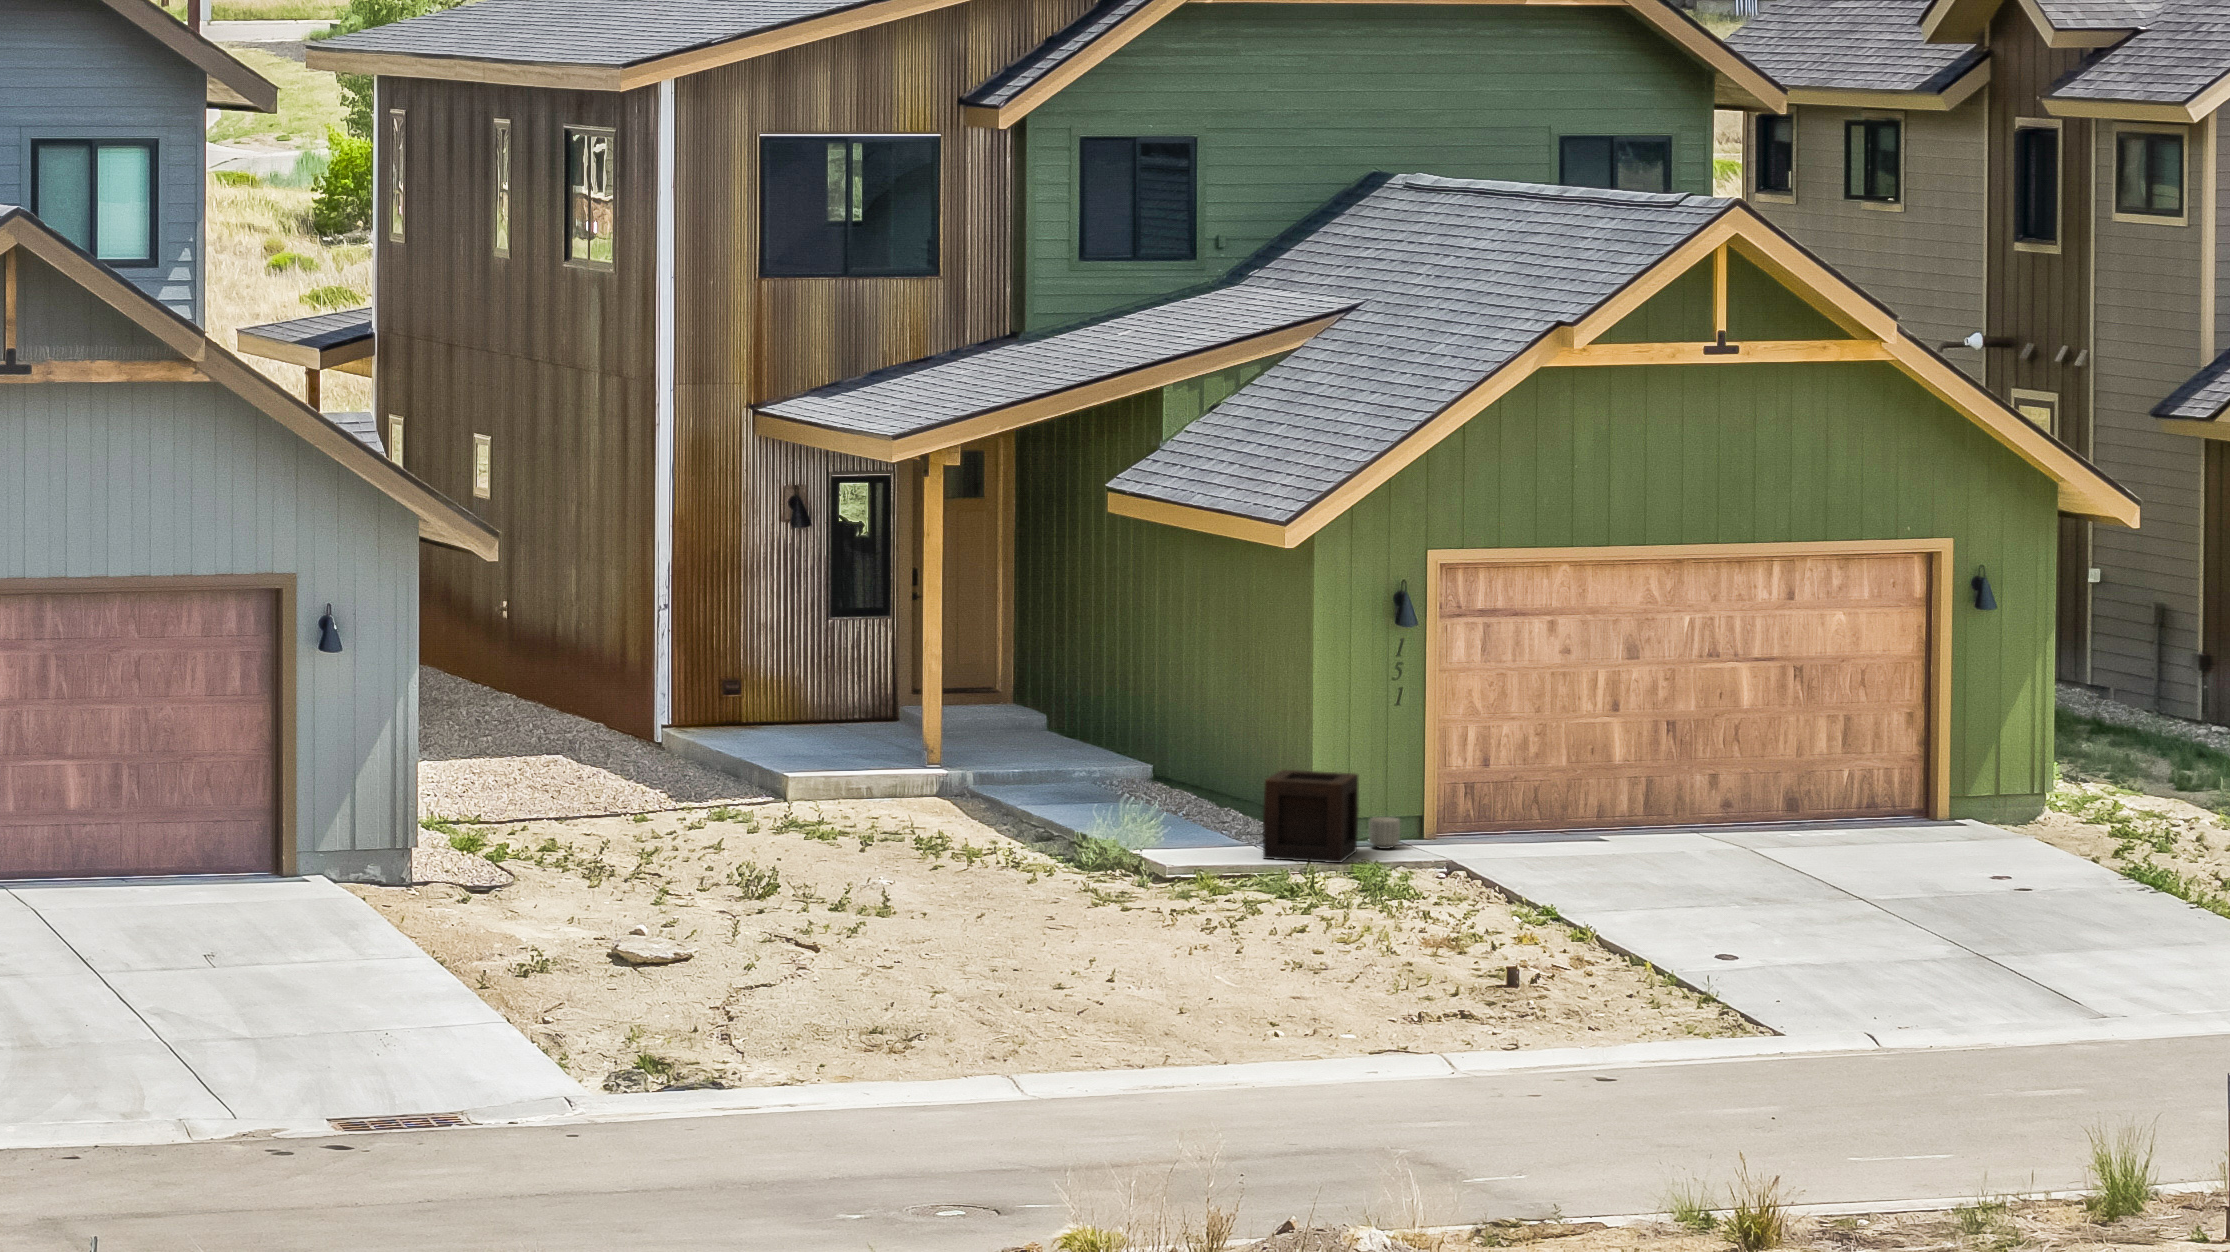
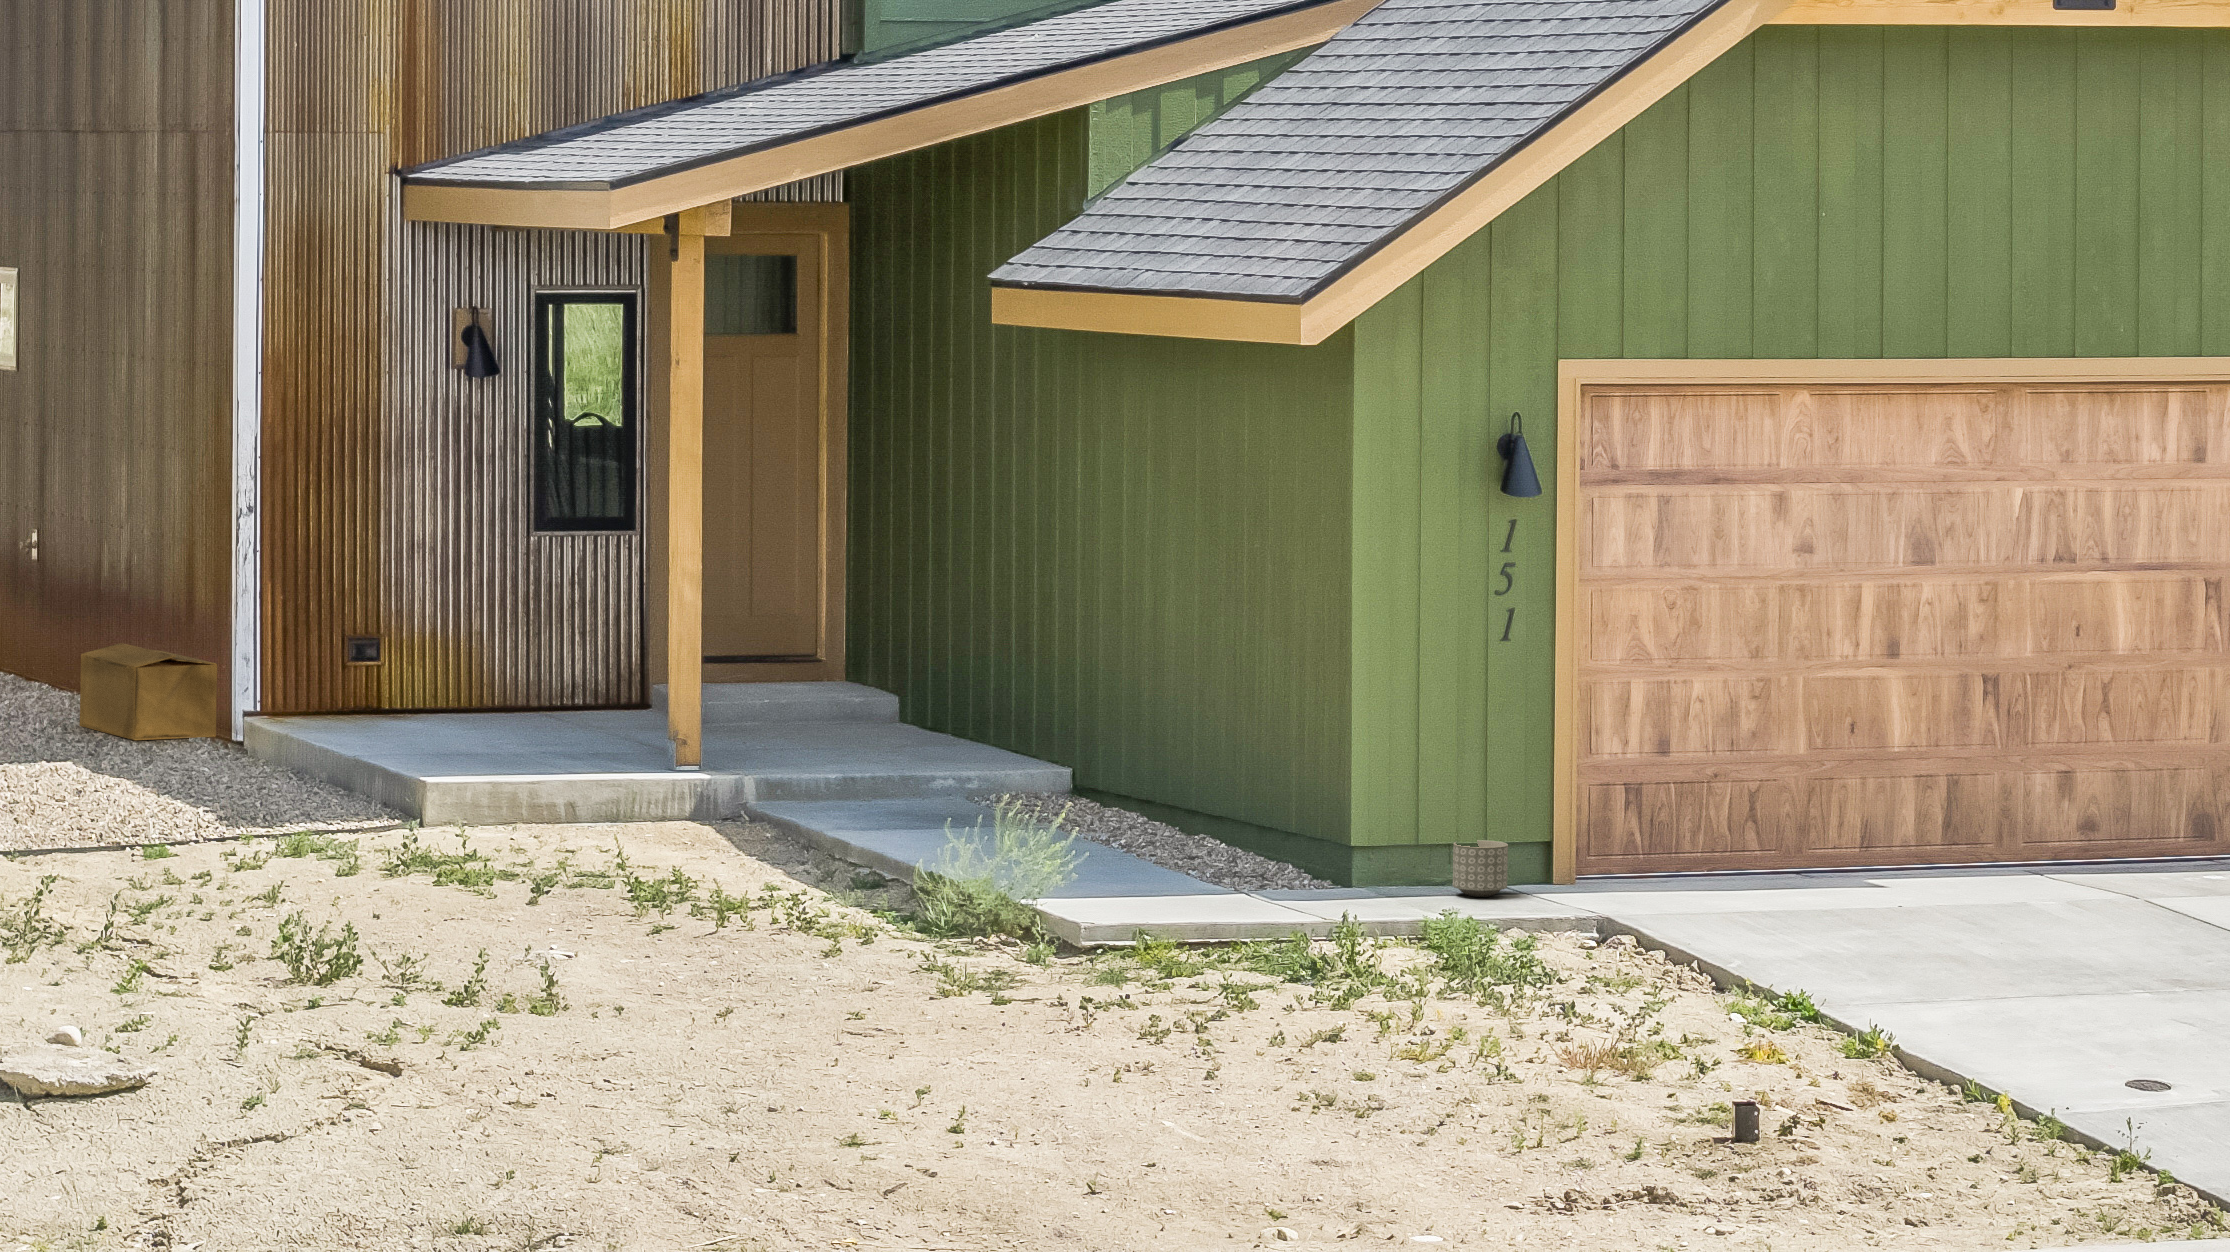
cardboard box: none [562,686,646,746] -> present [80,643,217,740]
wooden crate: present [1263,770,1359,863] -> none [1260,754,1433,920]

